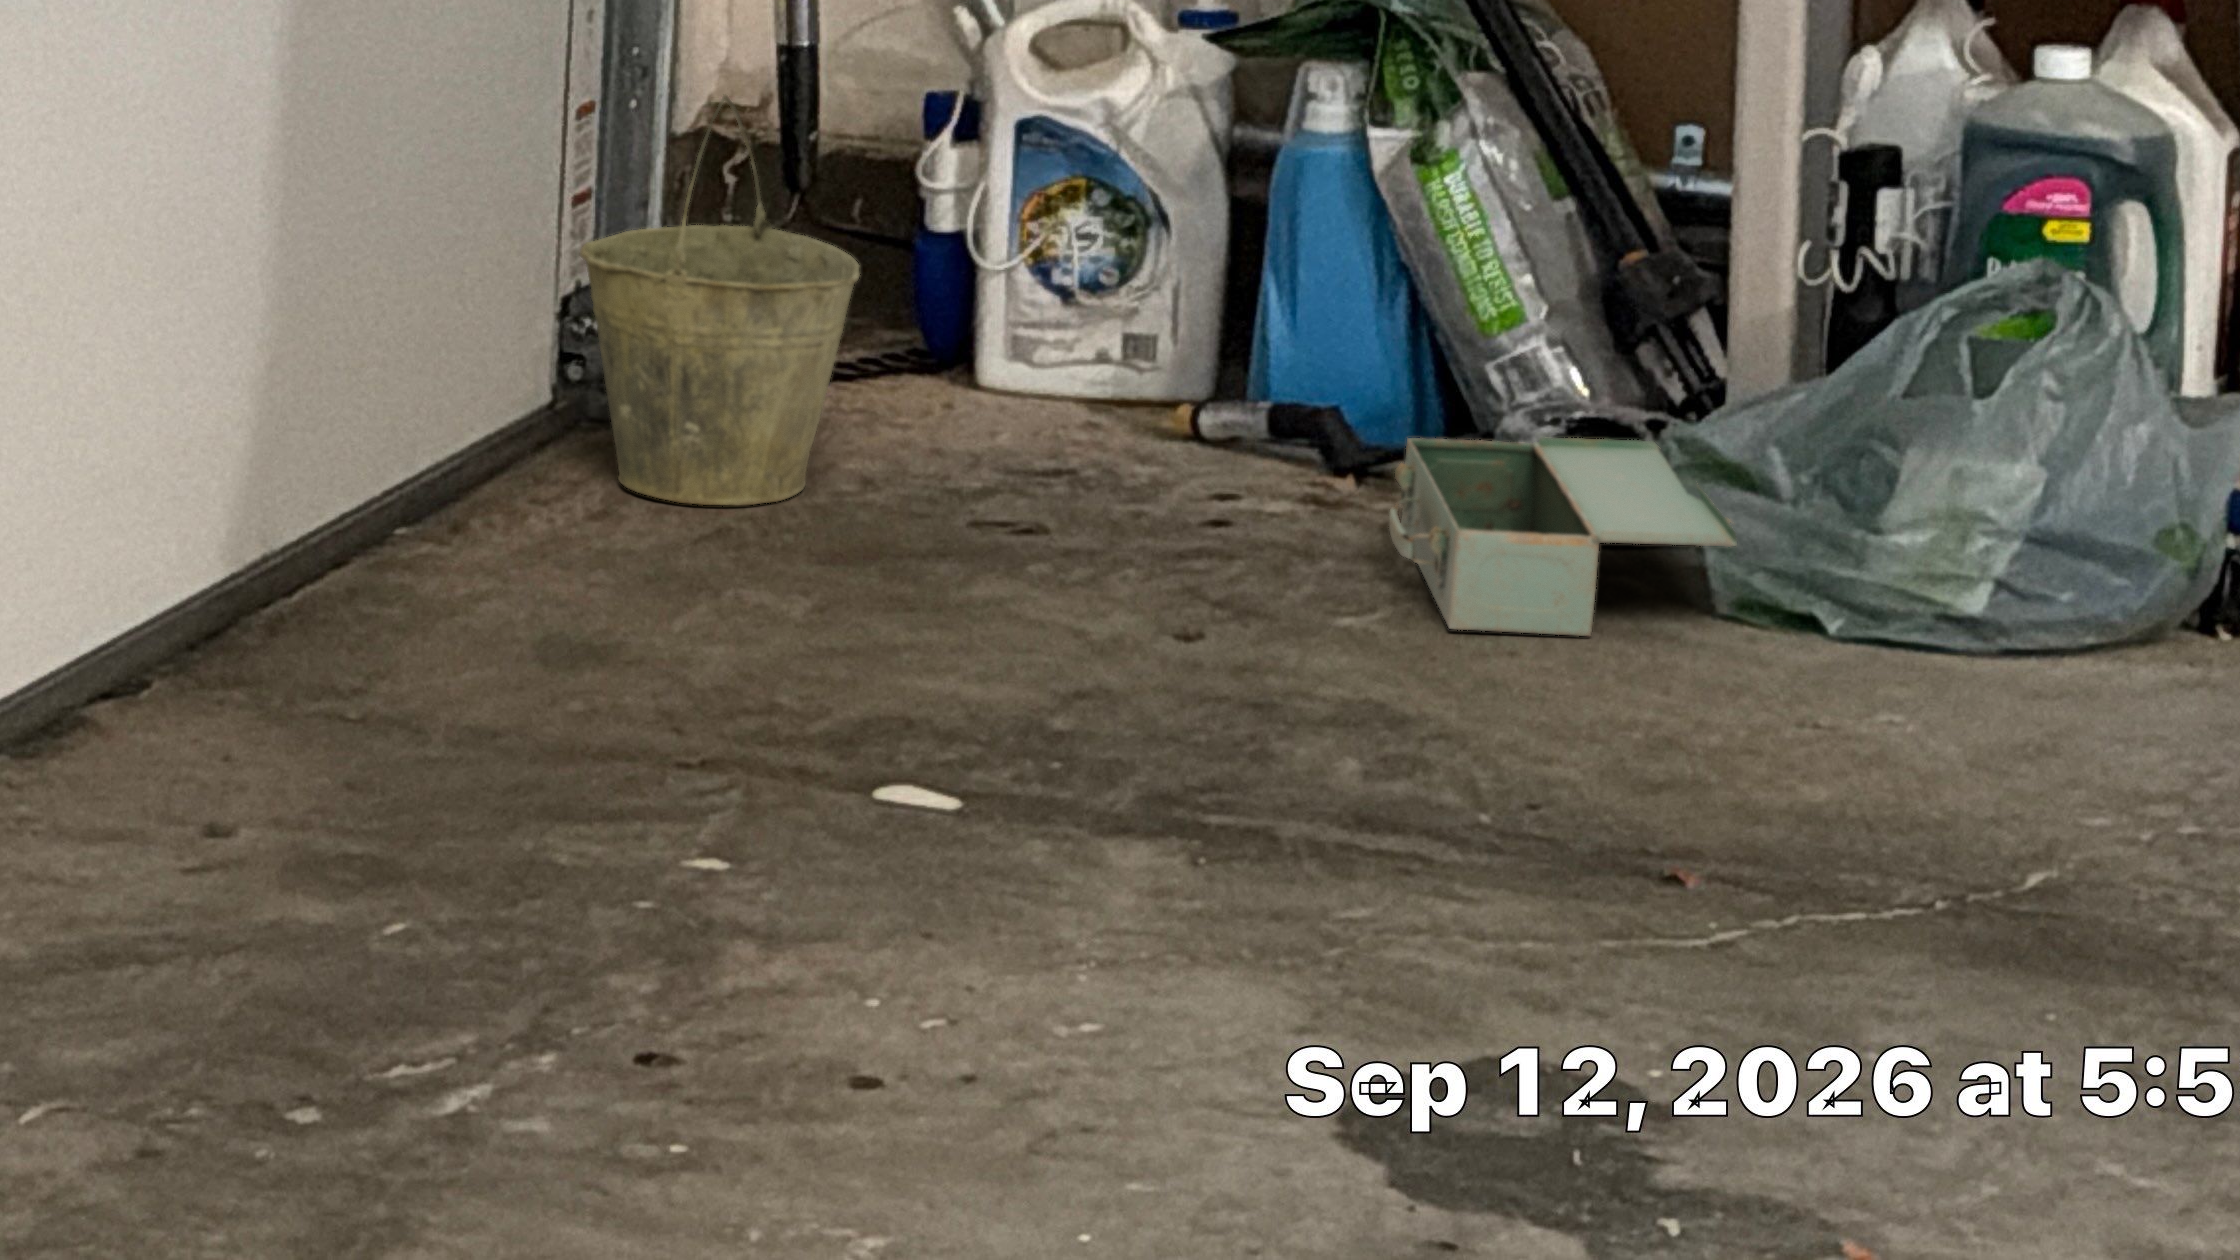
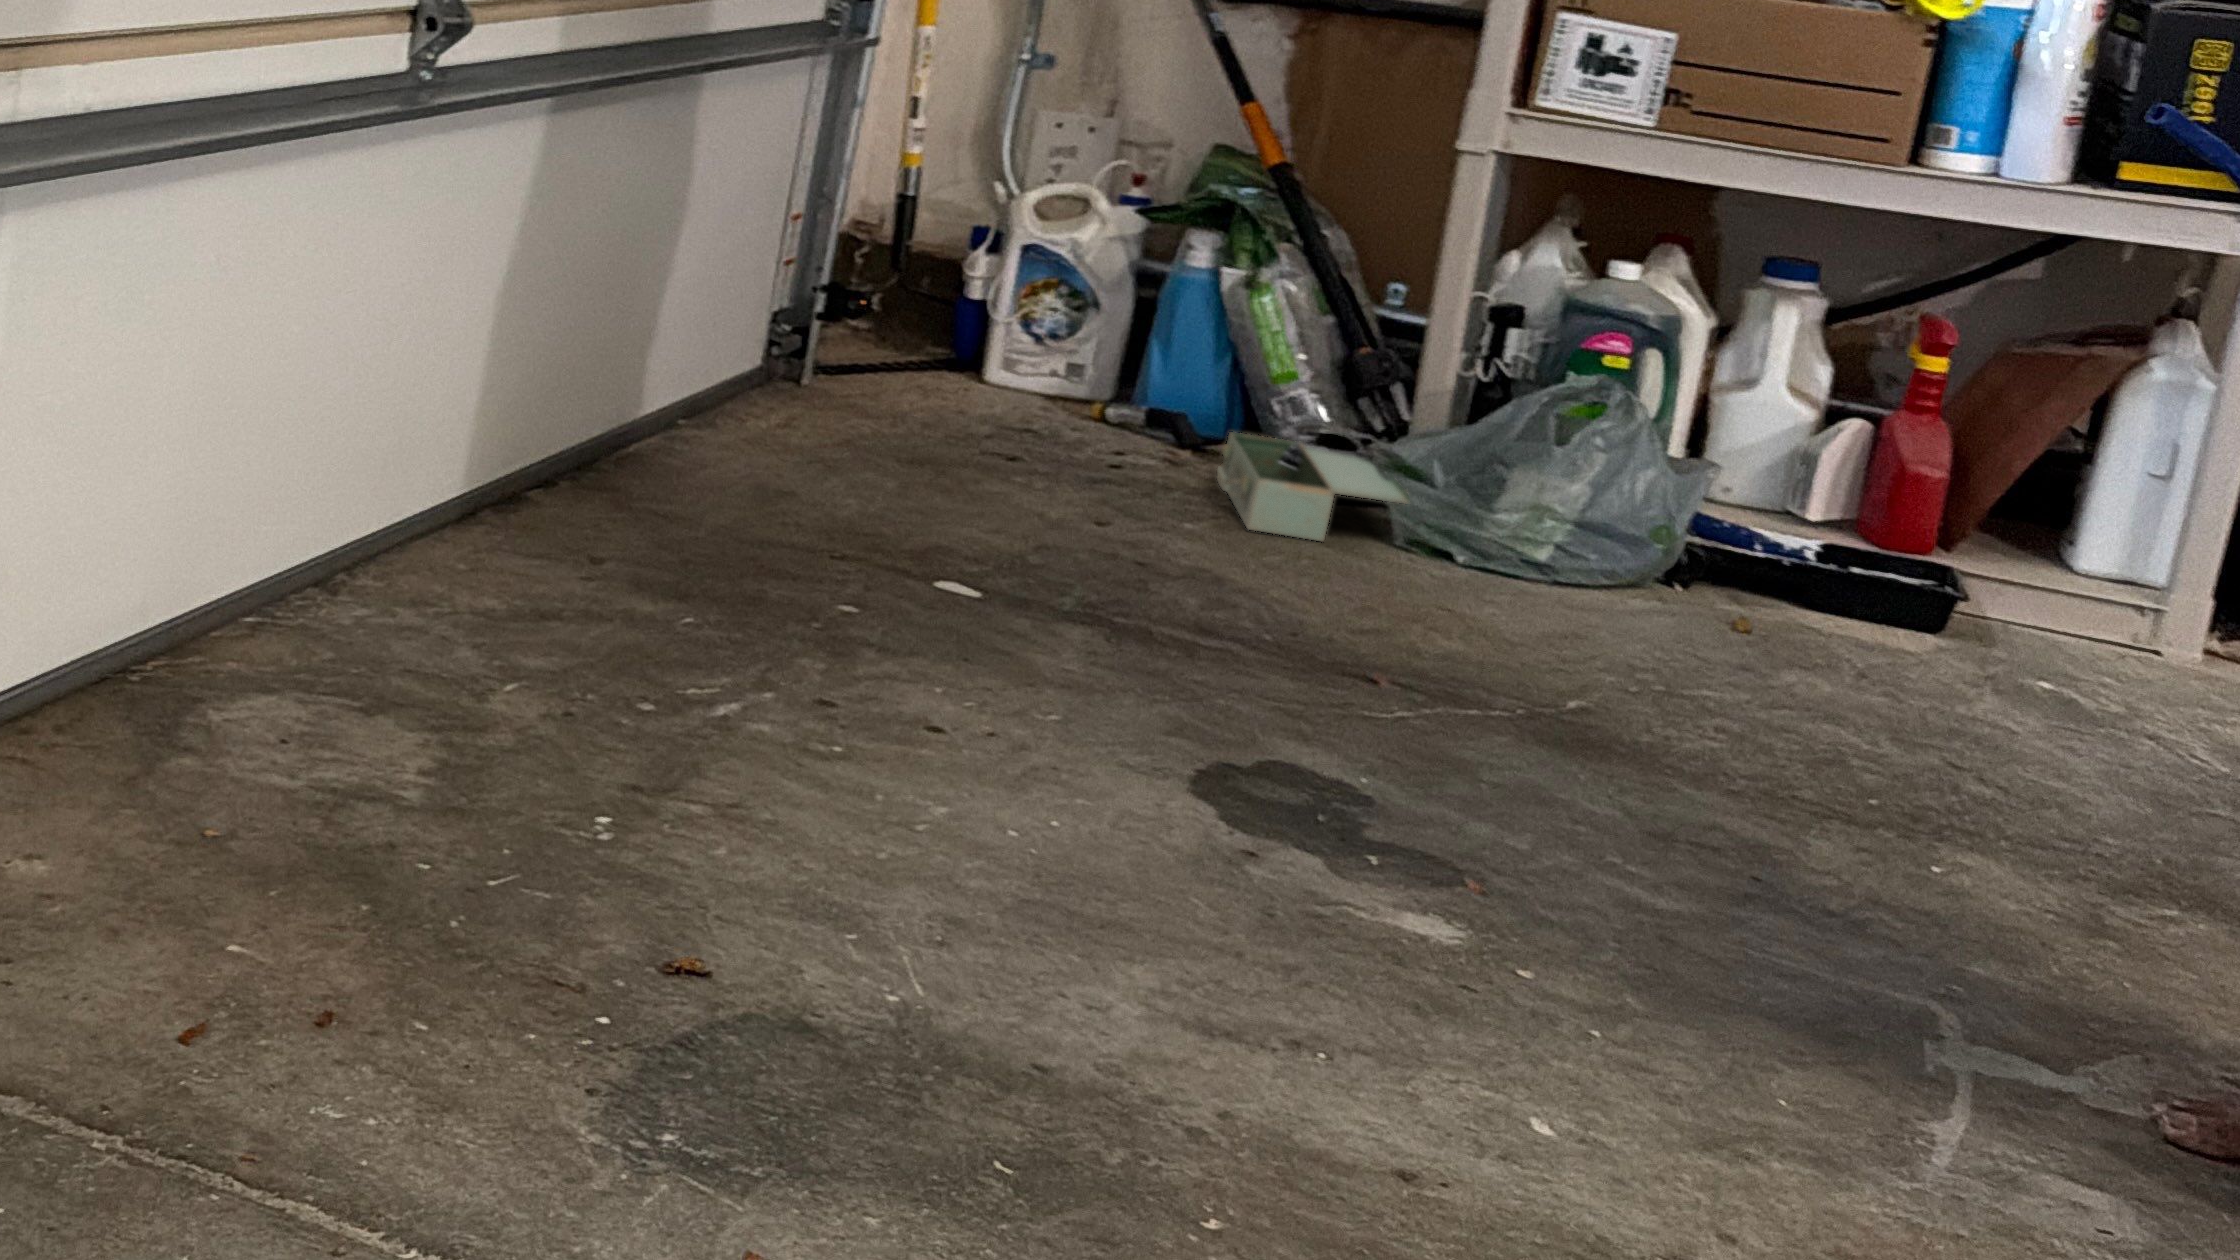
bucket: present [580,94,859,505] -> none [795,216,943,429]

